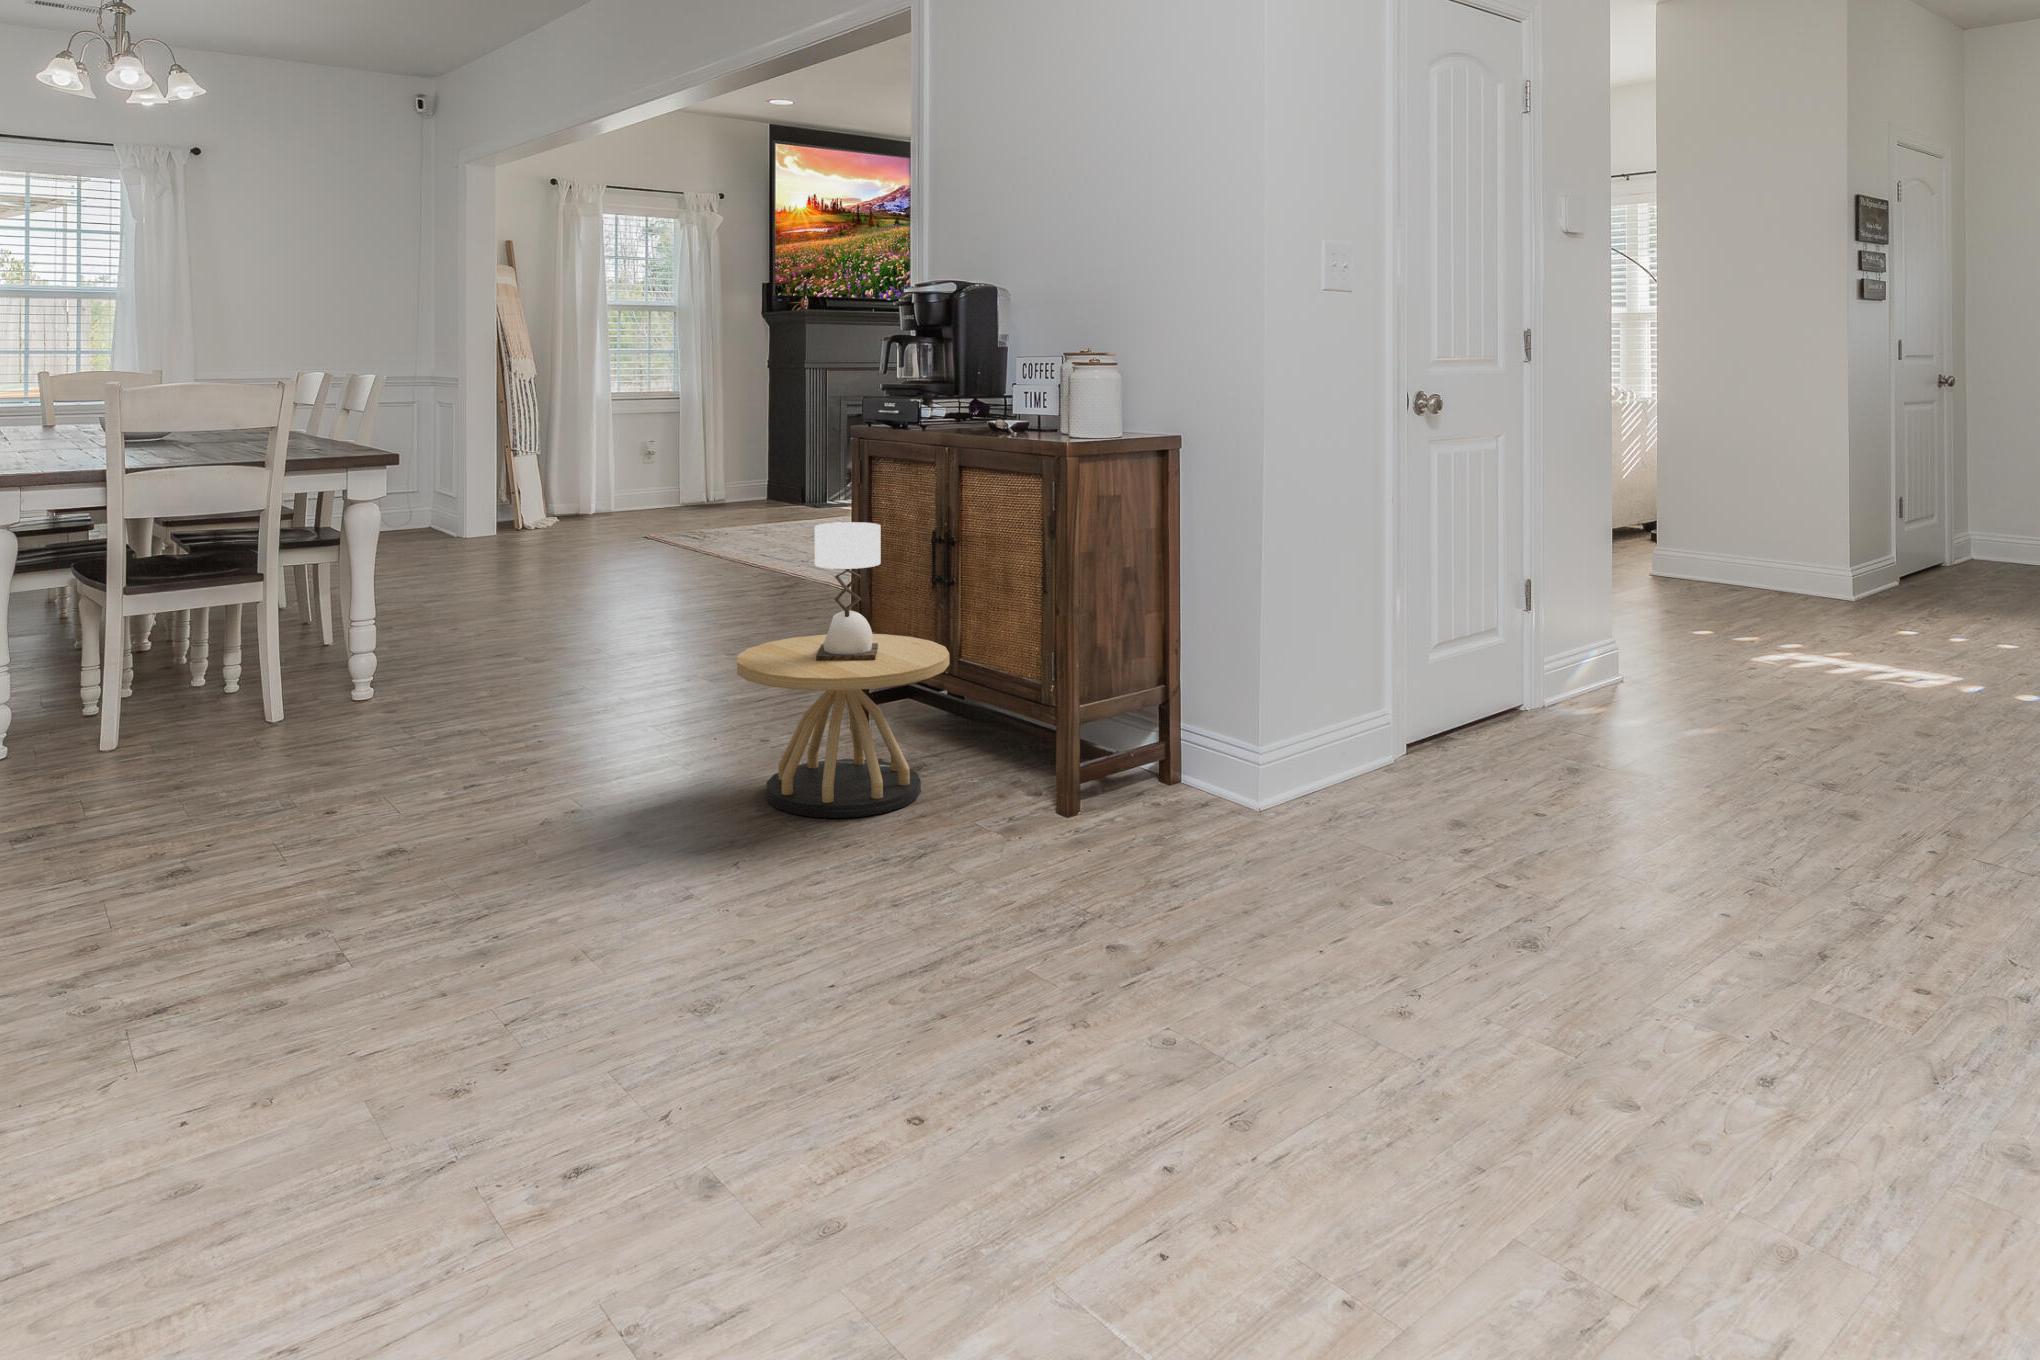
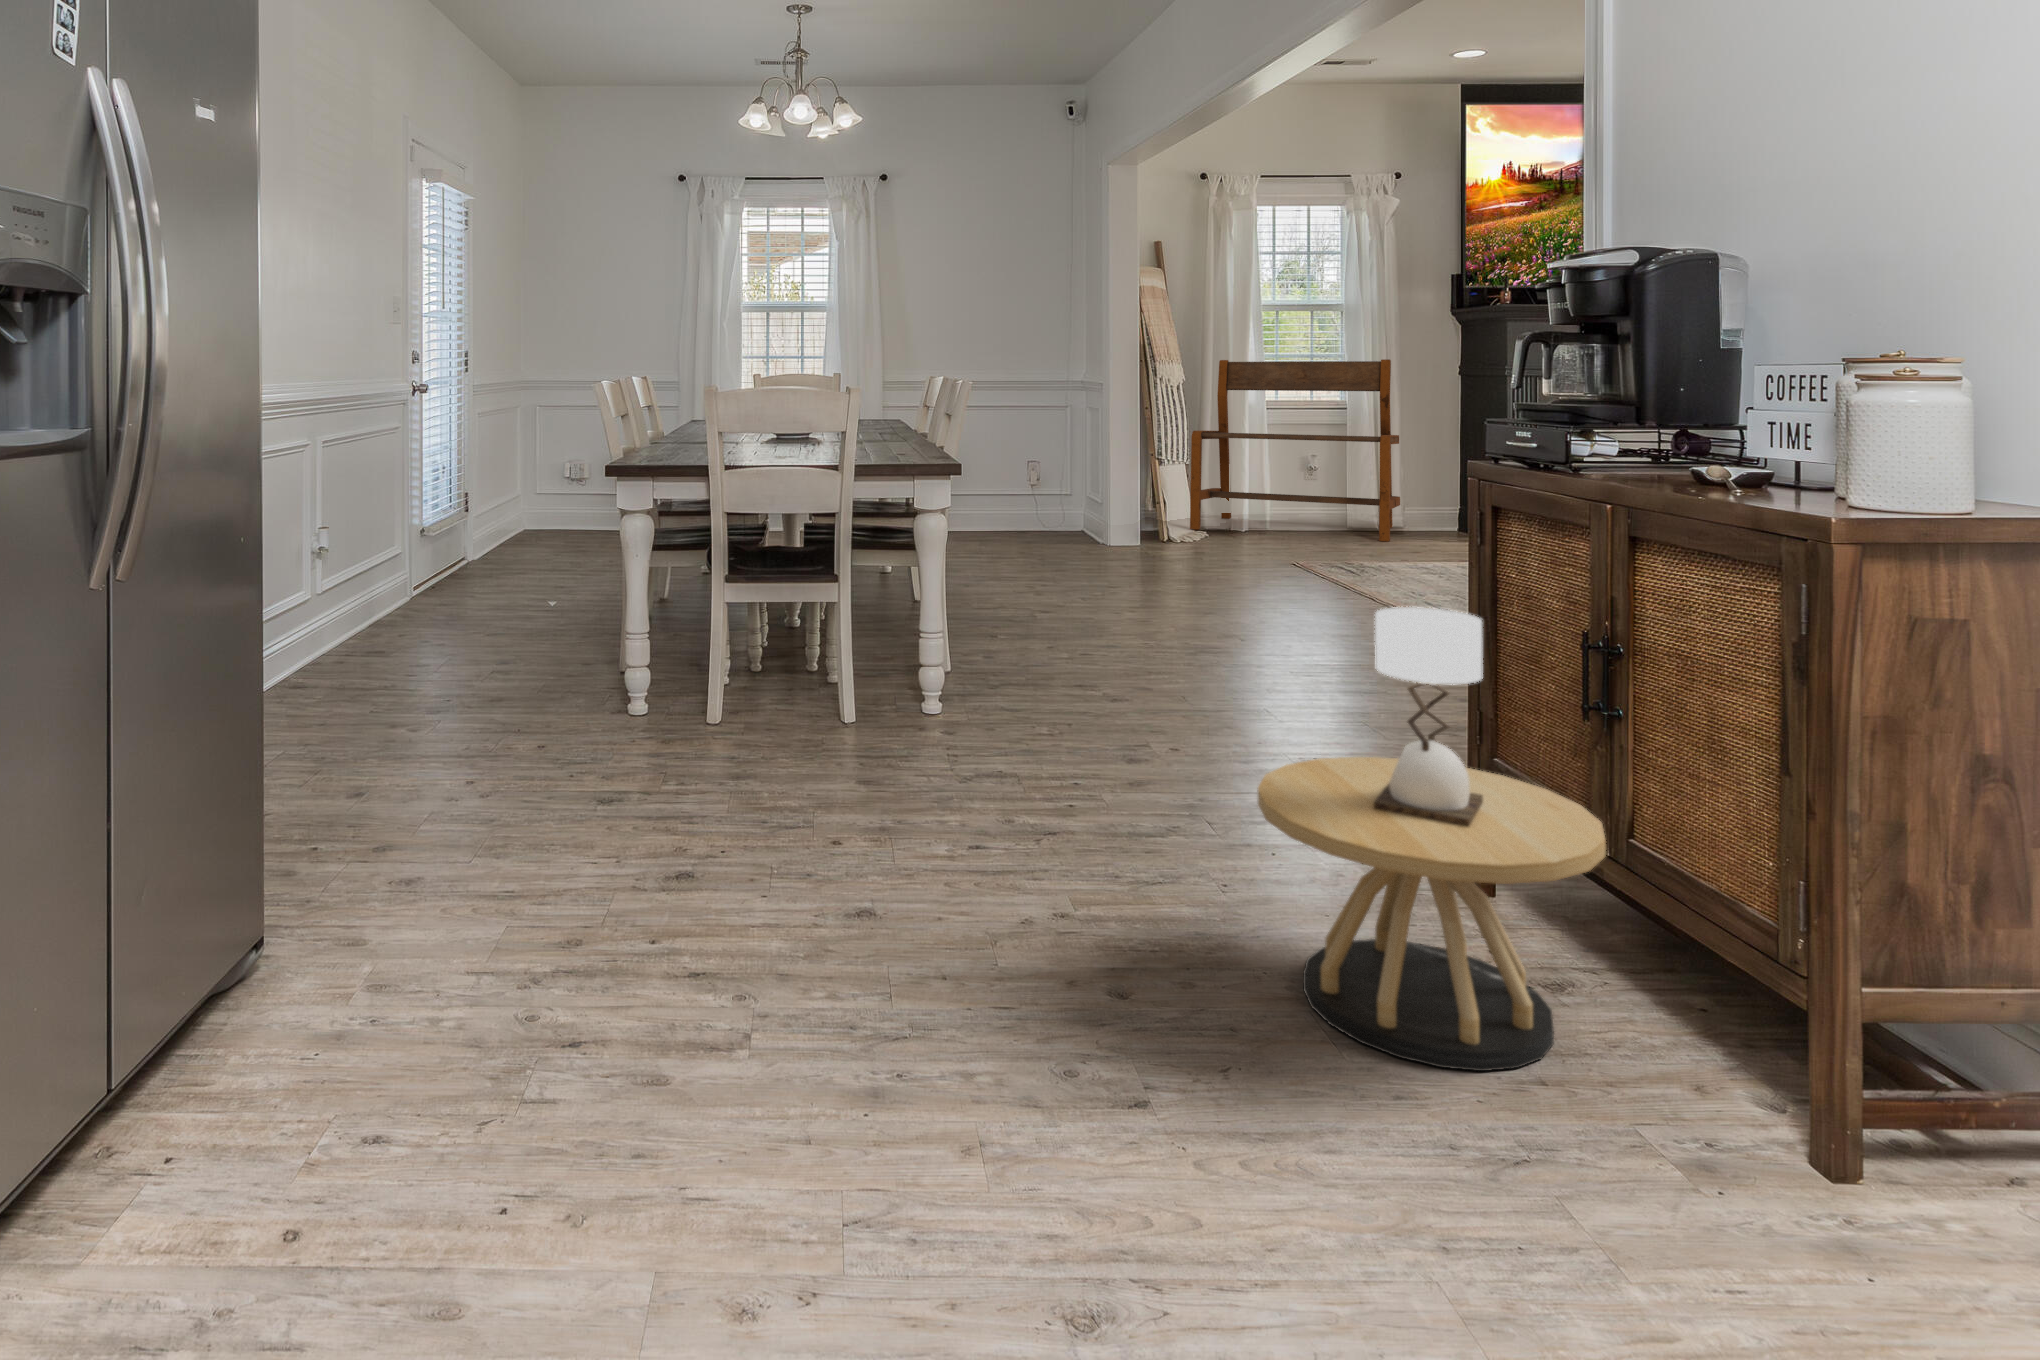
bench: none [542,359,729,524] -> present [1190,359,1400,542]

